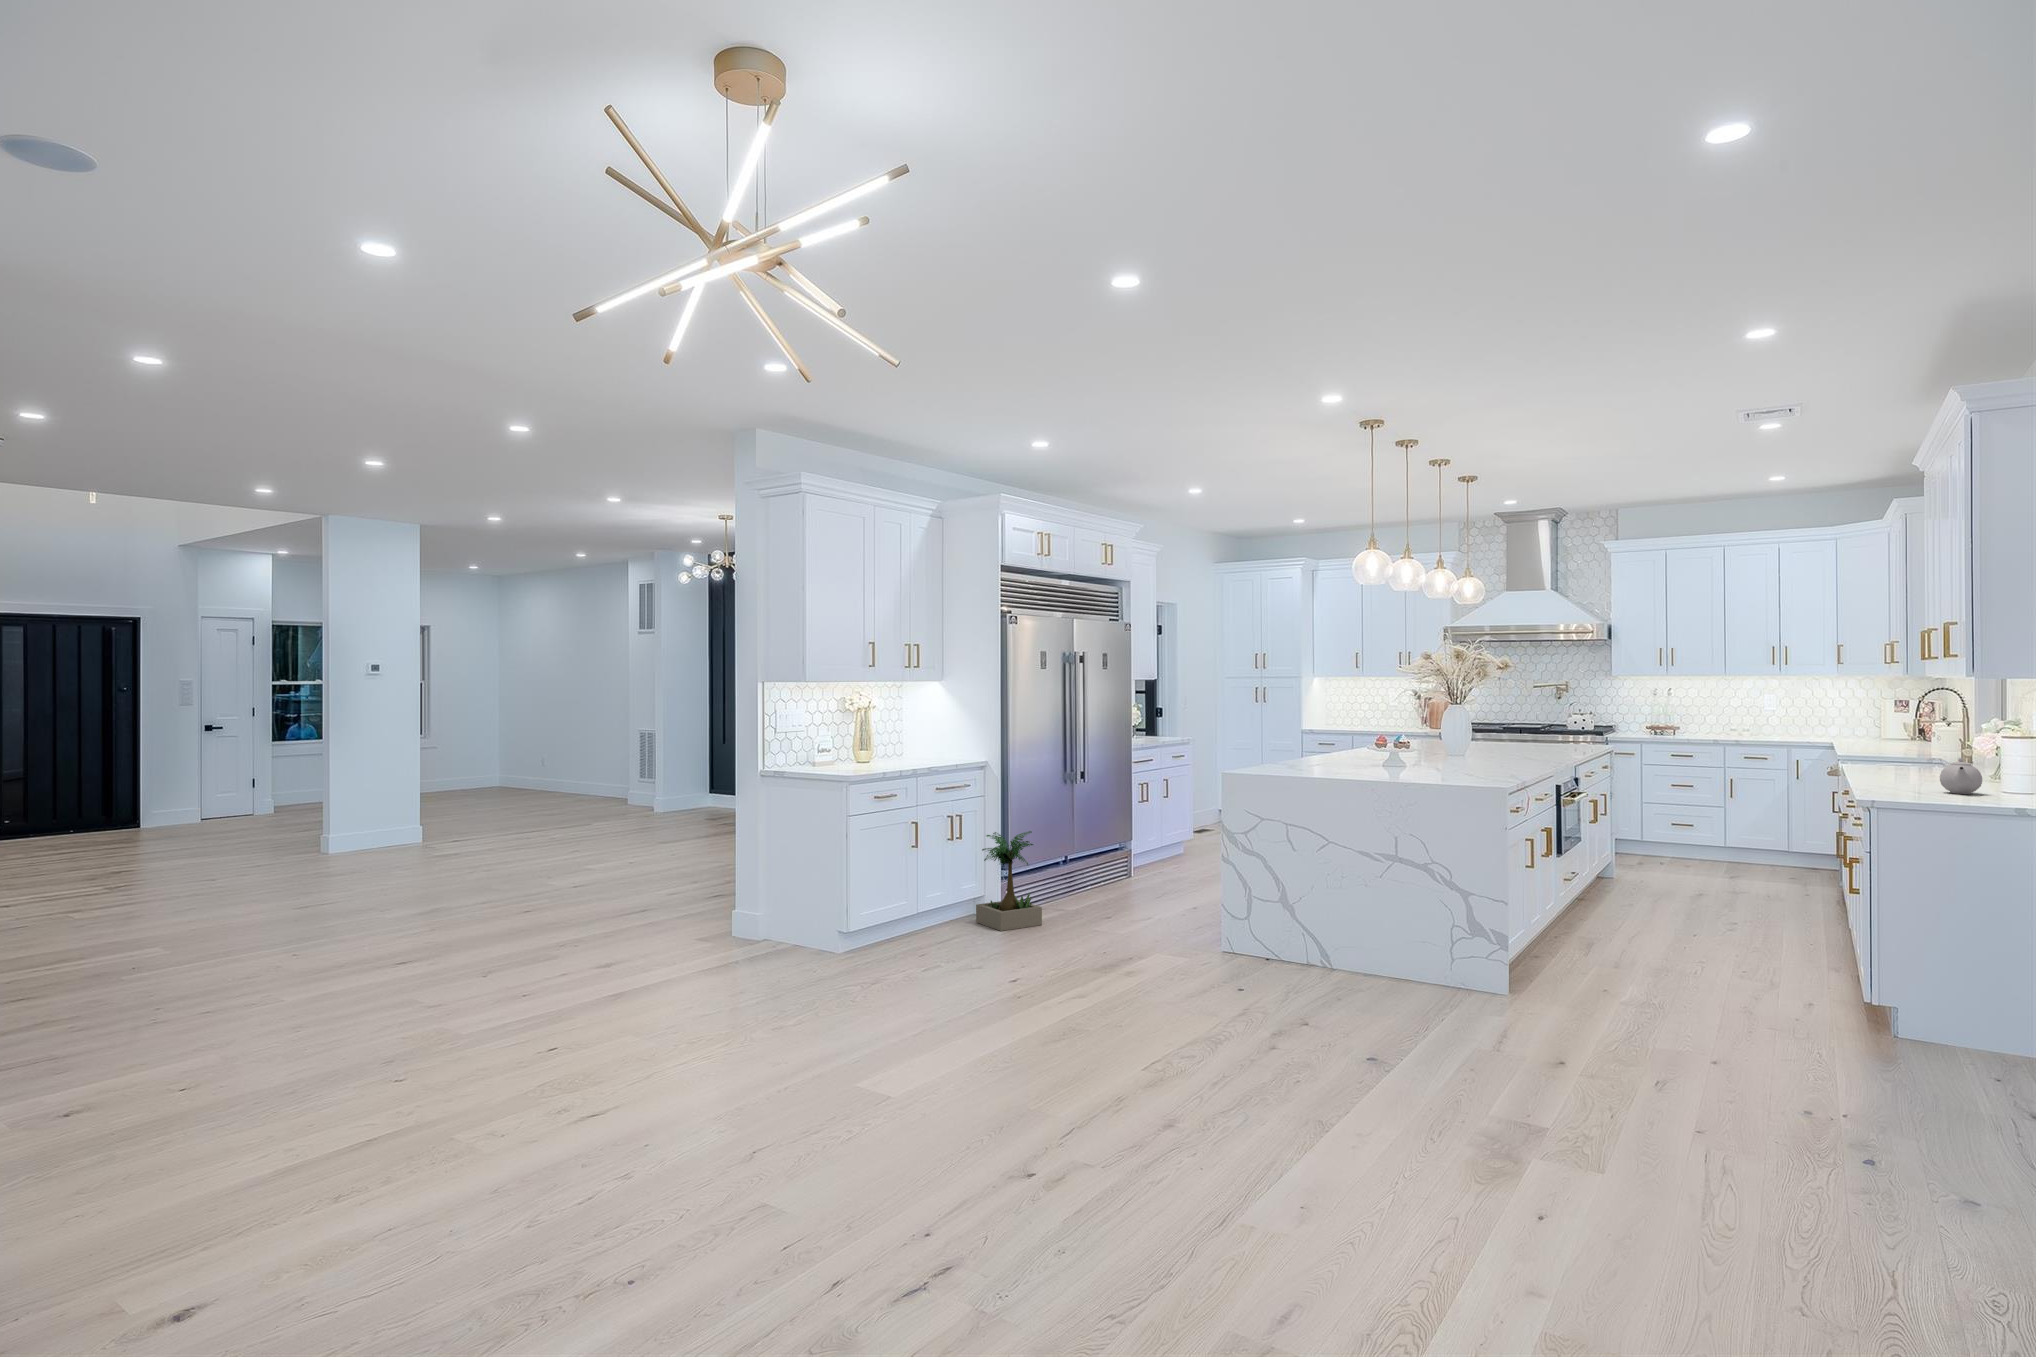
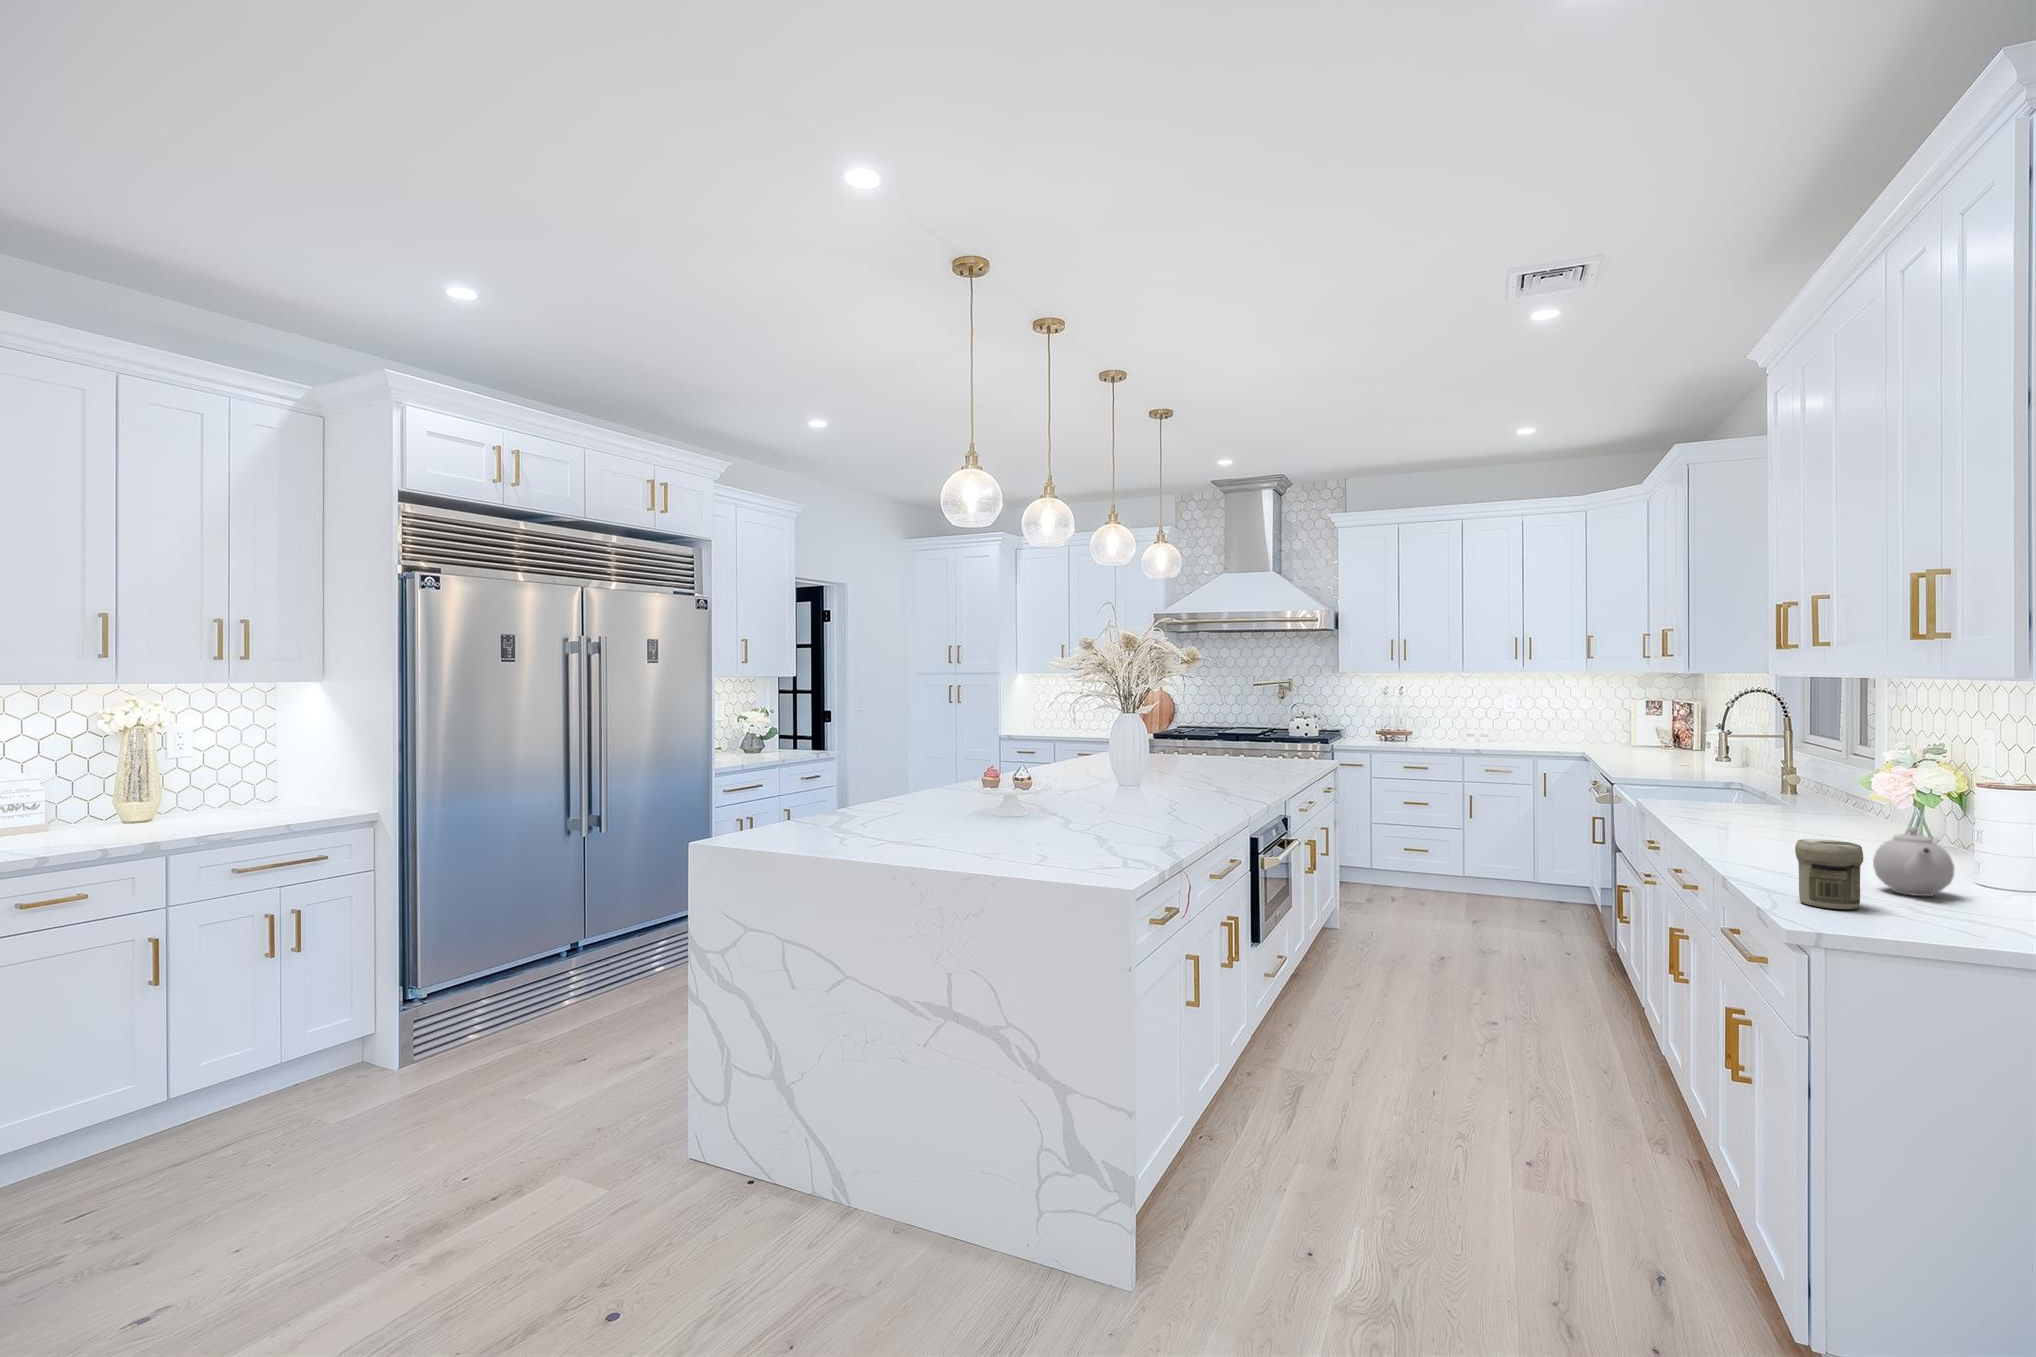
jar: none [1885,762,1920,796] -> present [1795,839,1863,909]
potted plant: present [976,831,1042,931] -> none [316,929,452,1115]

